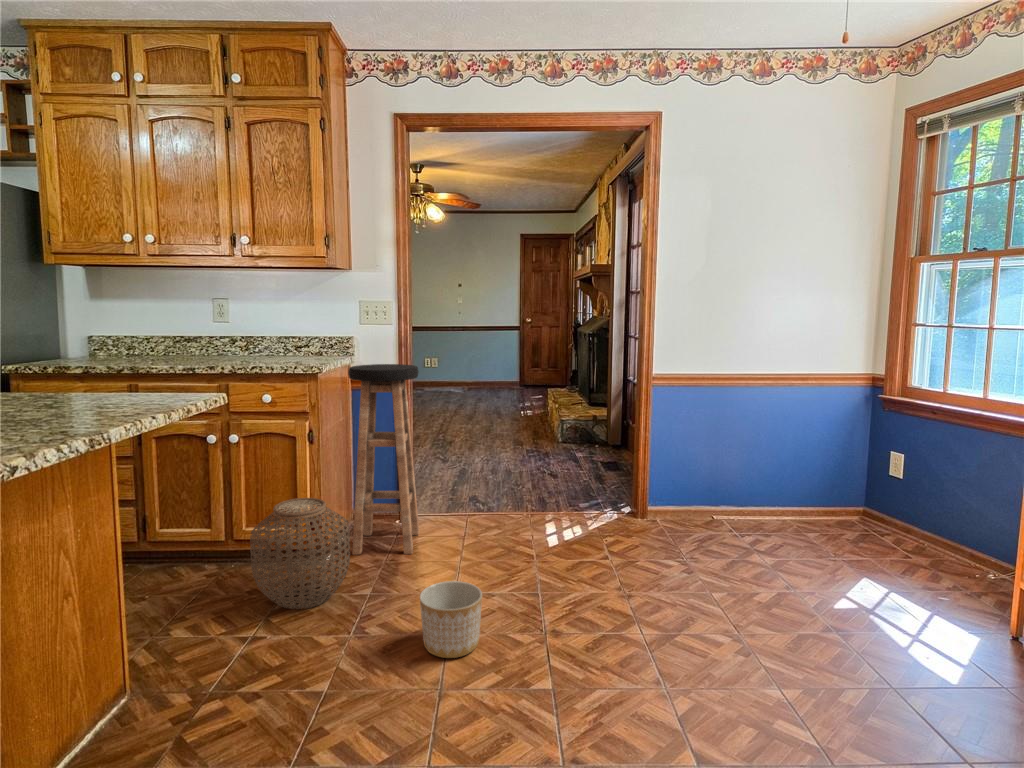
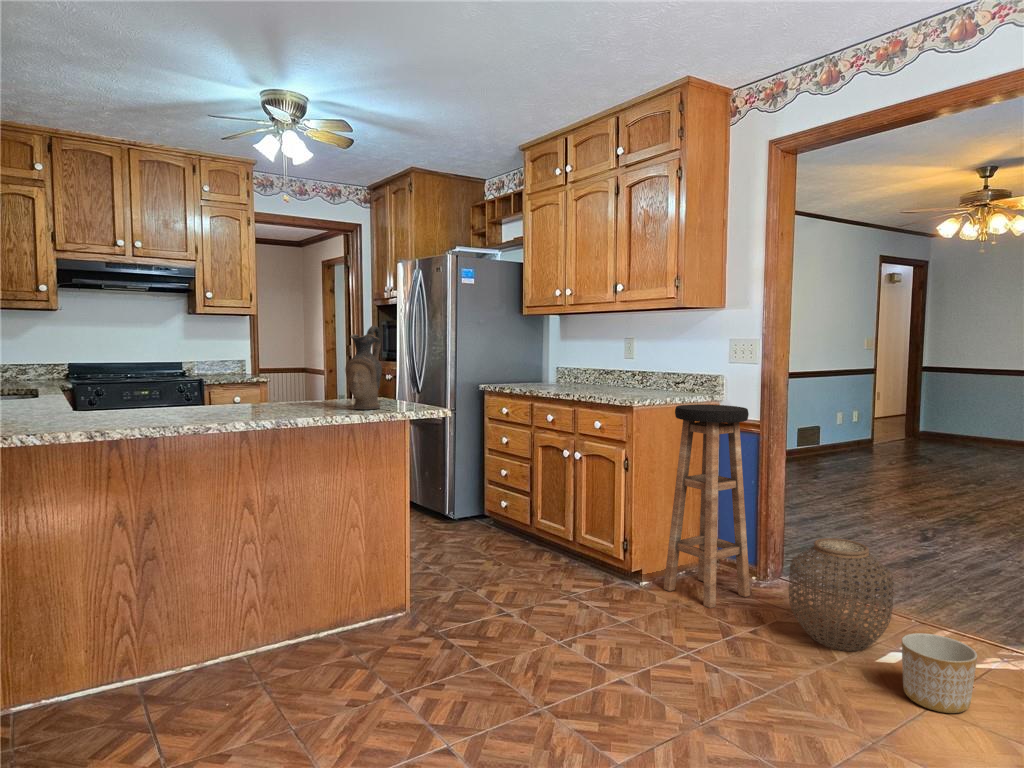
ceramic pitcher: none [24,268,101,418] -> present [345,326,382,409]
woven basket: present [250,498,350,609] -> present [789,538,894,651]
planter: present [420,581,482,658] -> present [902,633,977,713]

